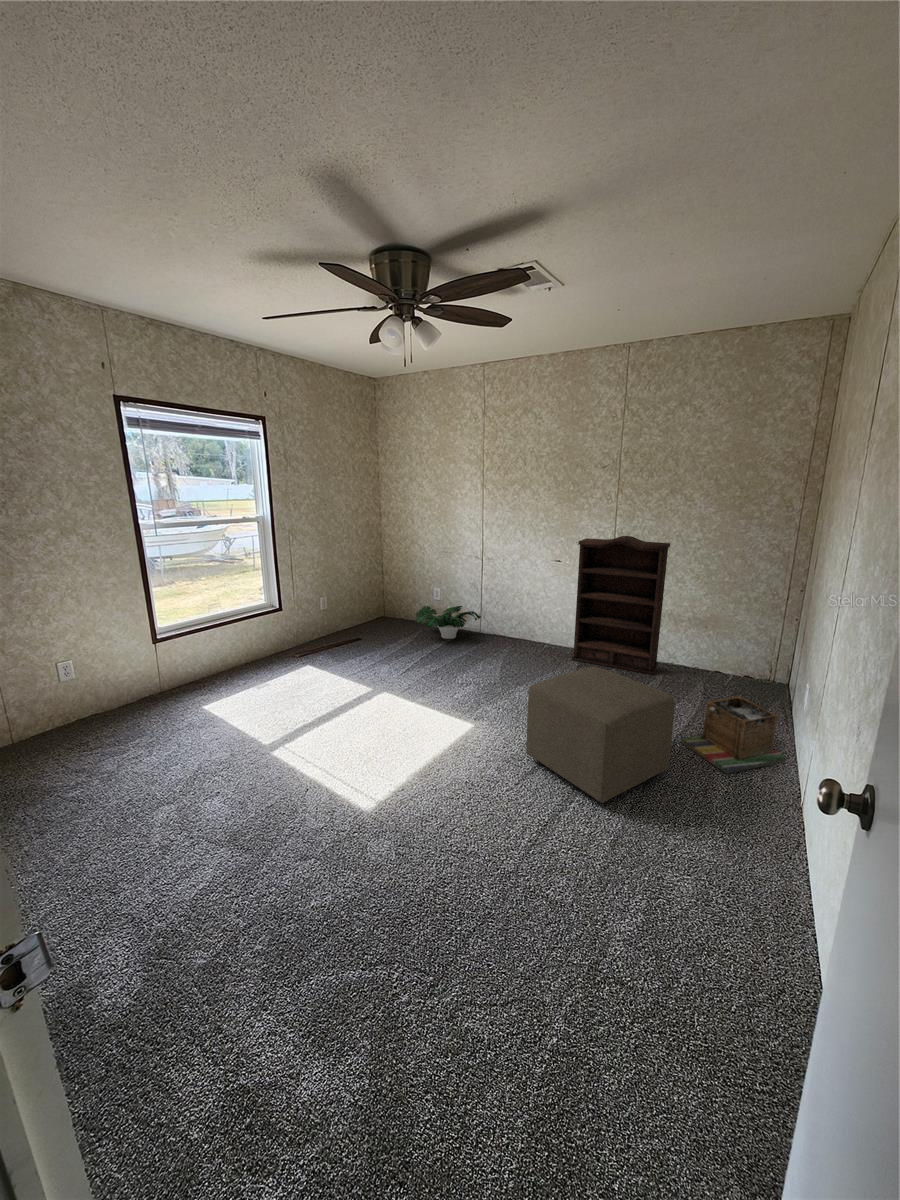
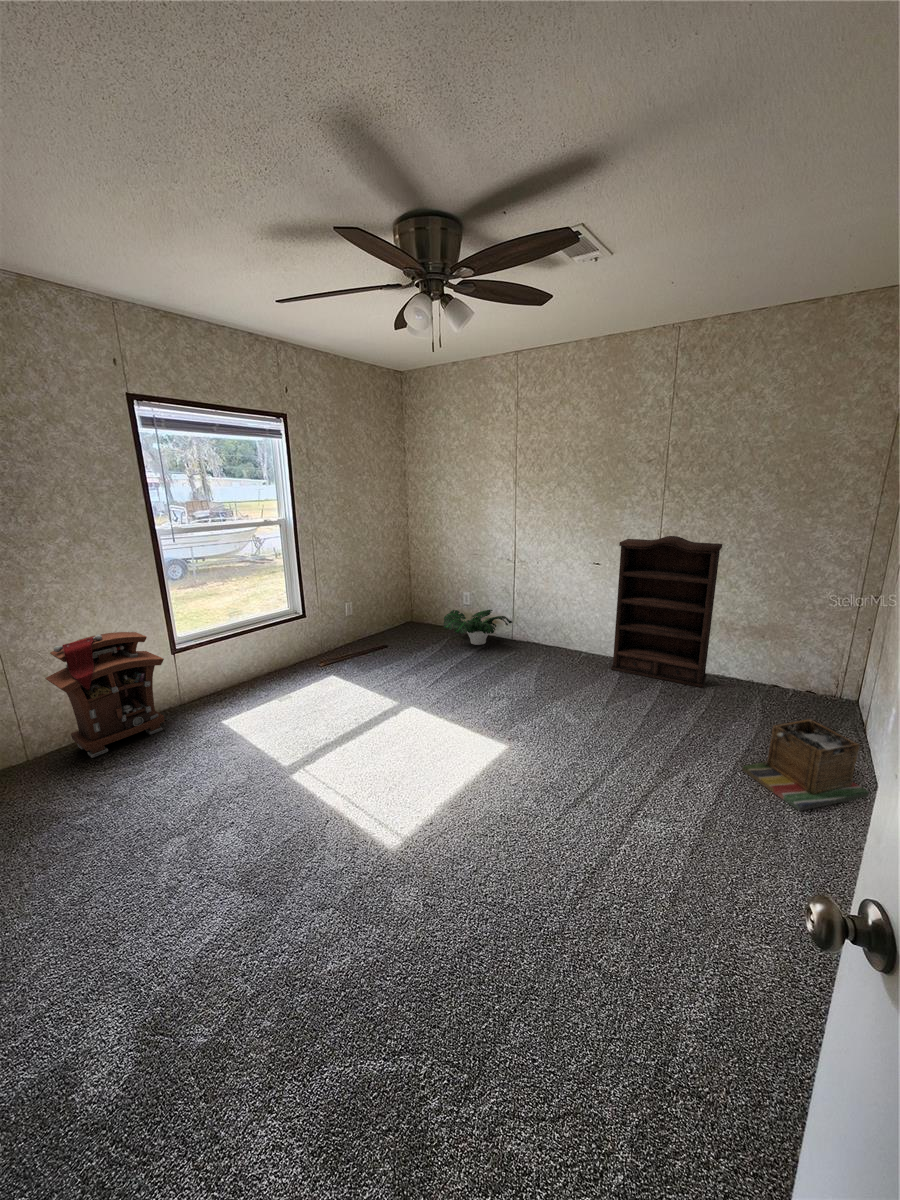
nightstand: none [32,622,147,742] -> present [45,632,165,758]
ottoman: present [526,667,675,803] -> none [567,684,740,847]

